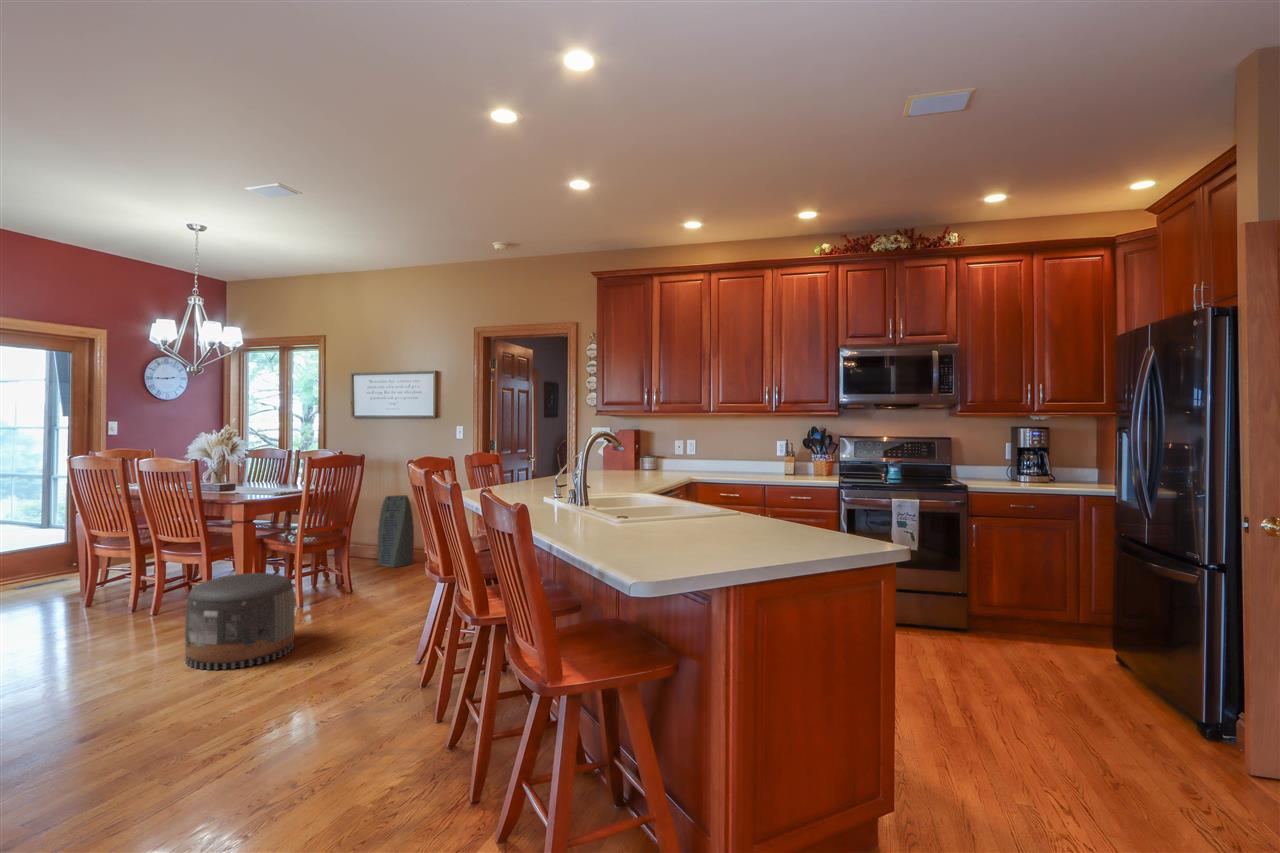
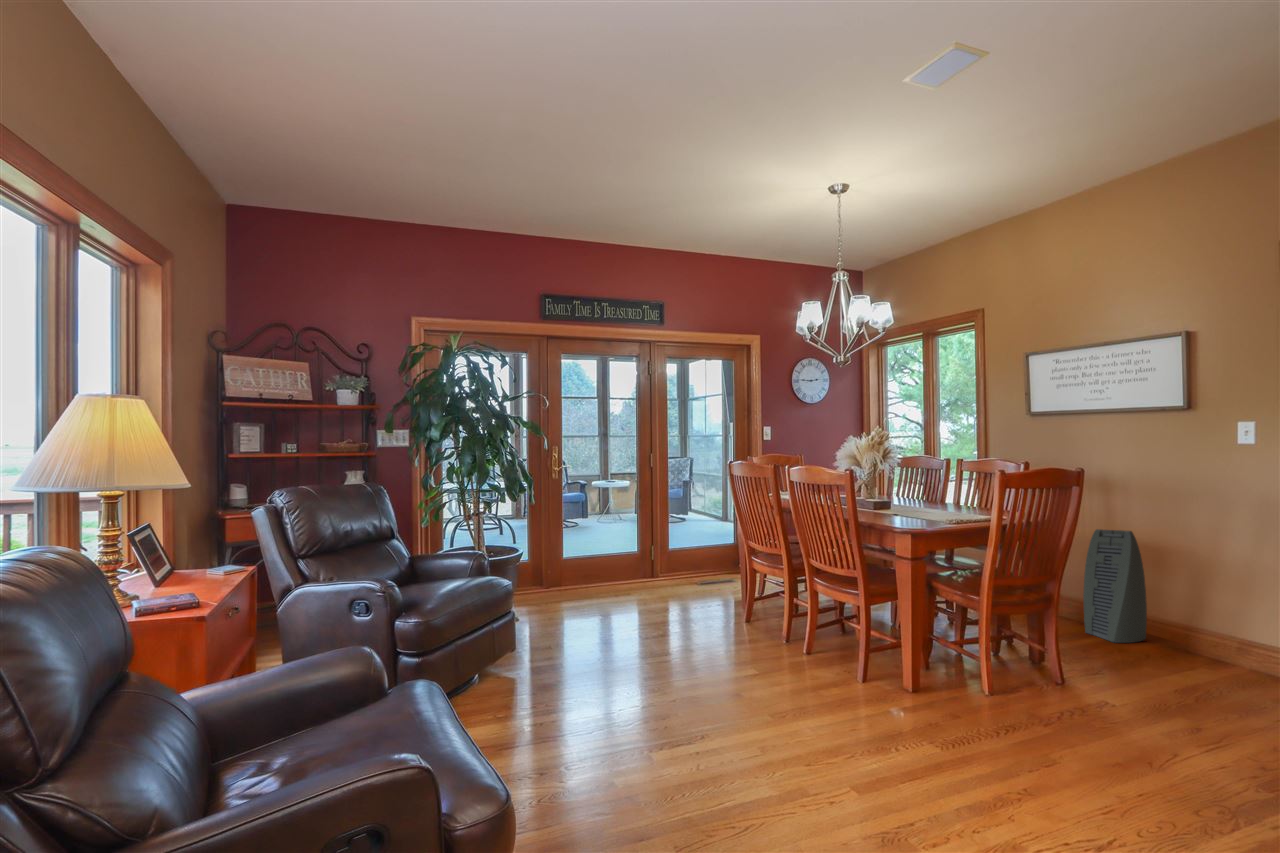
pouf: present [185,573,295,670] -> none [849,641,1006,810]

